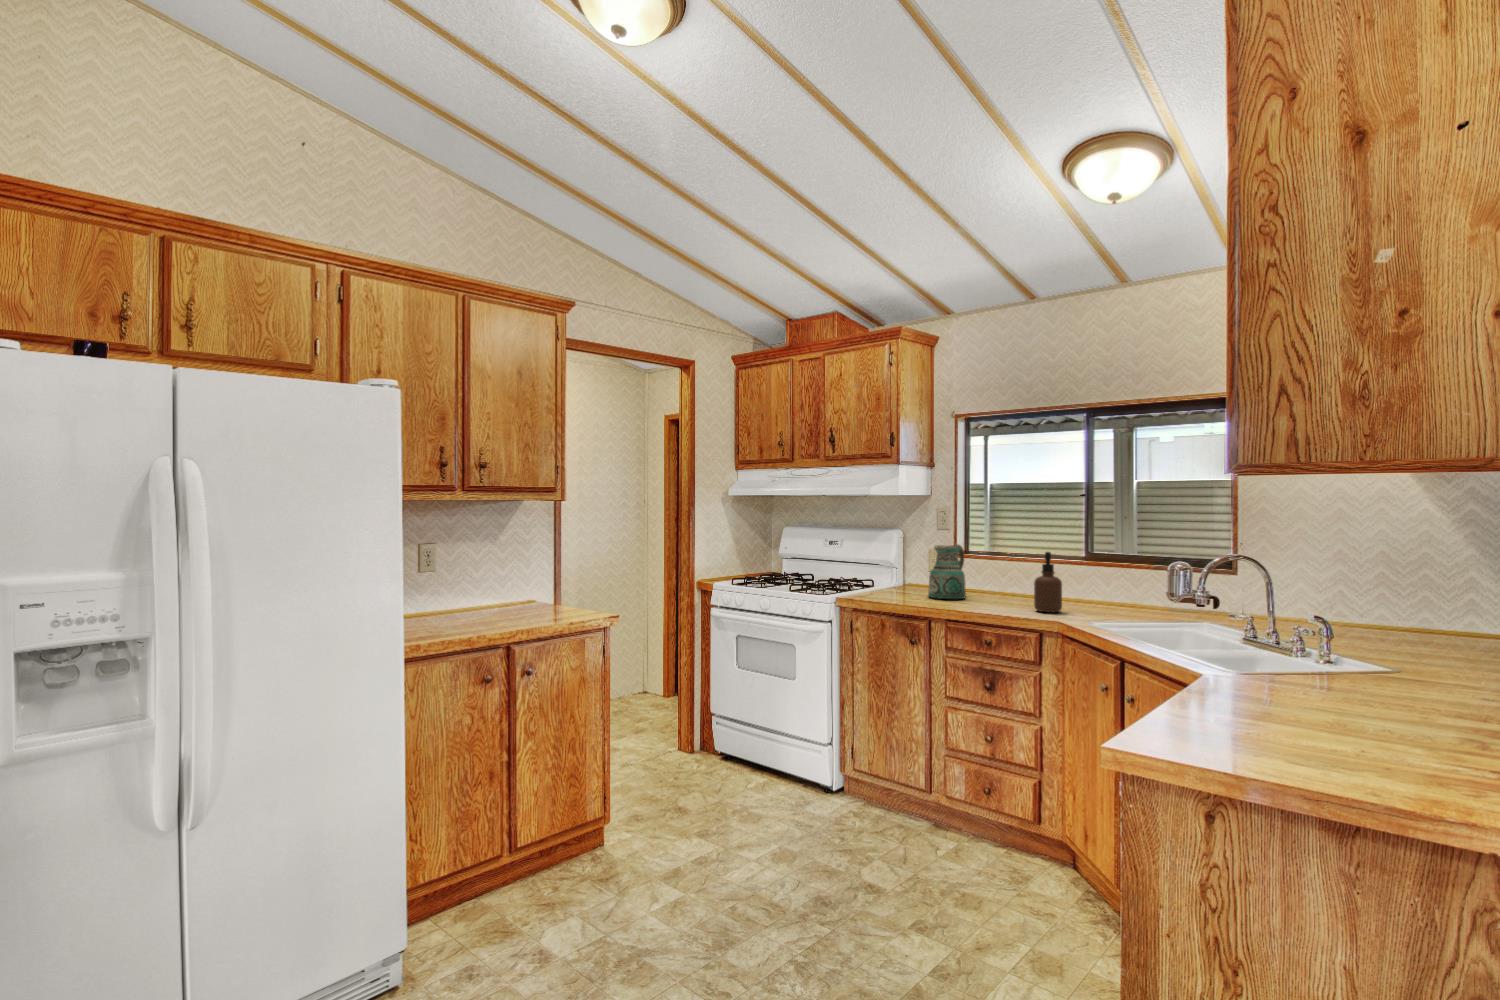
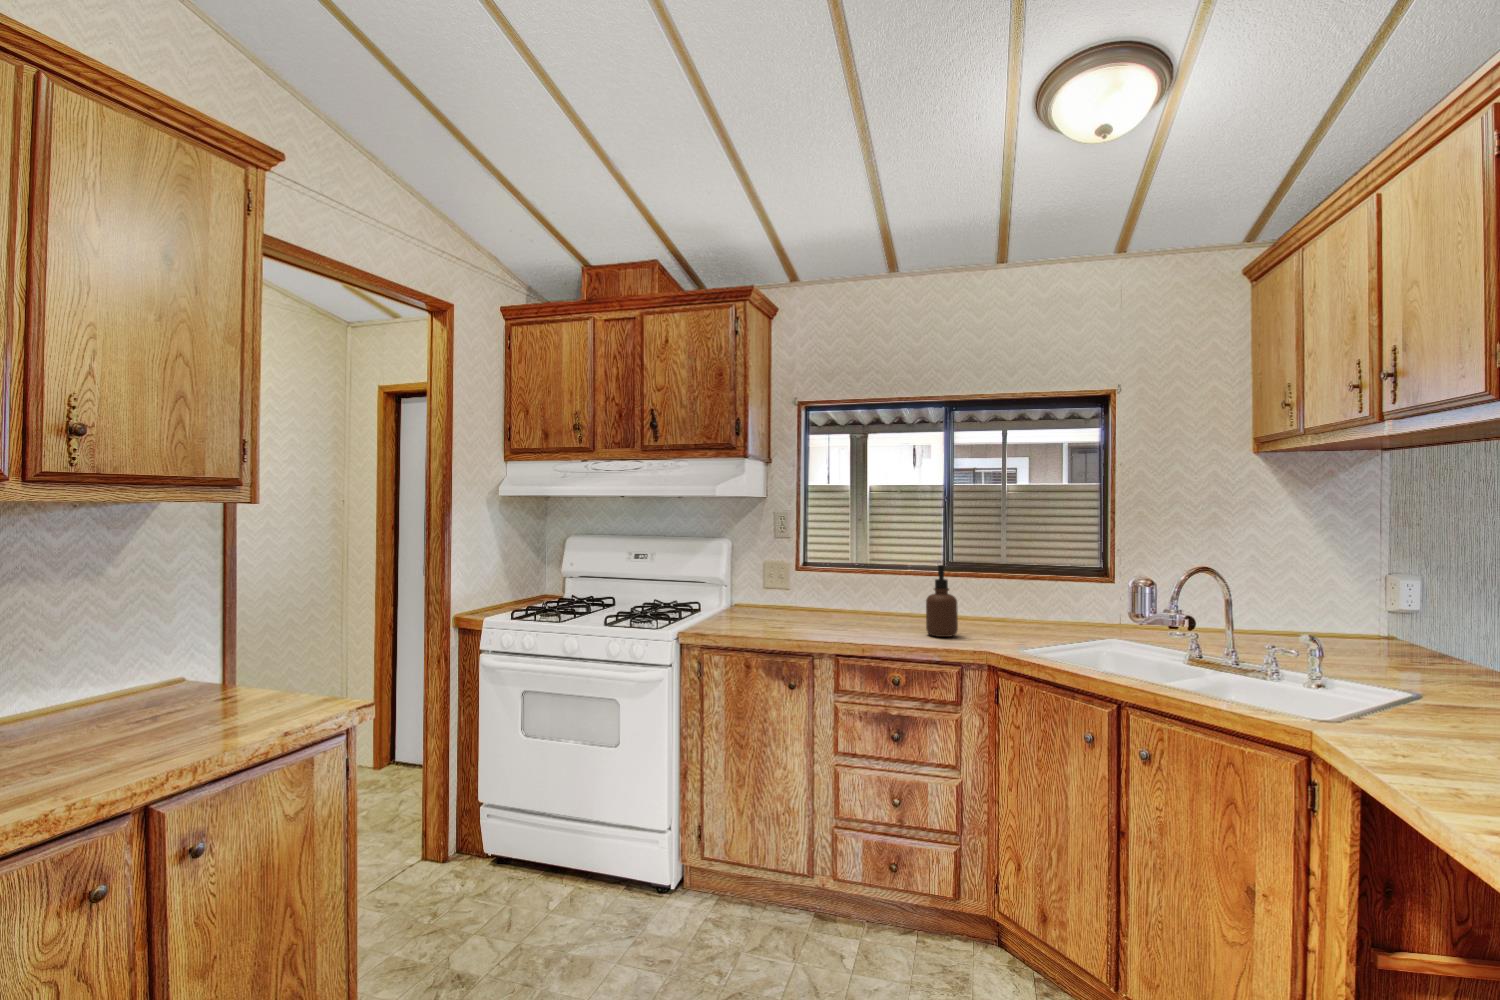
ceramic pitcher: present [928,544,966,599] -> none [785,556,830,625]

